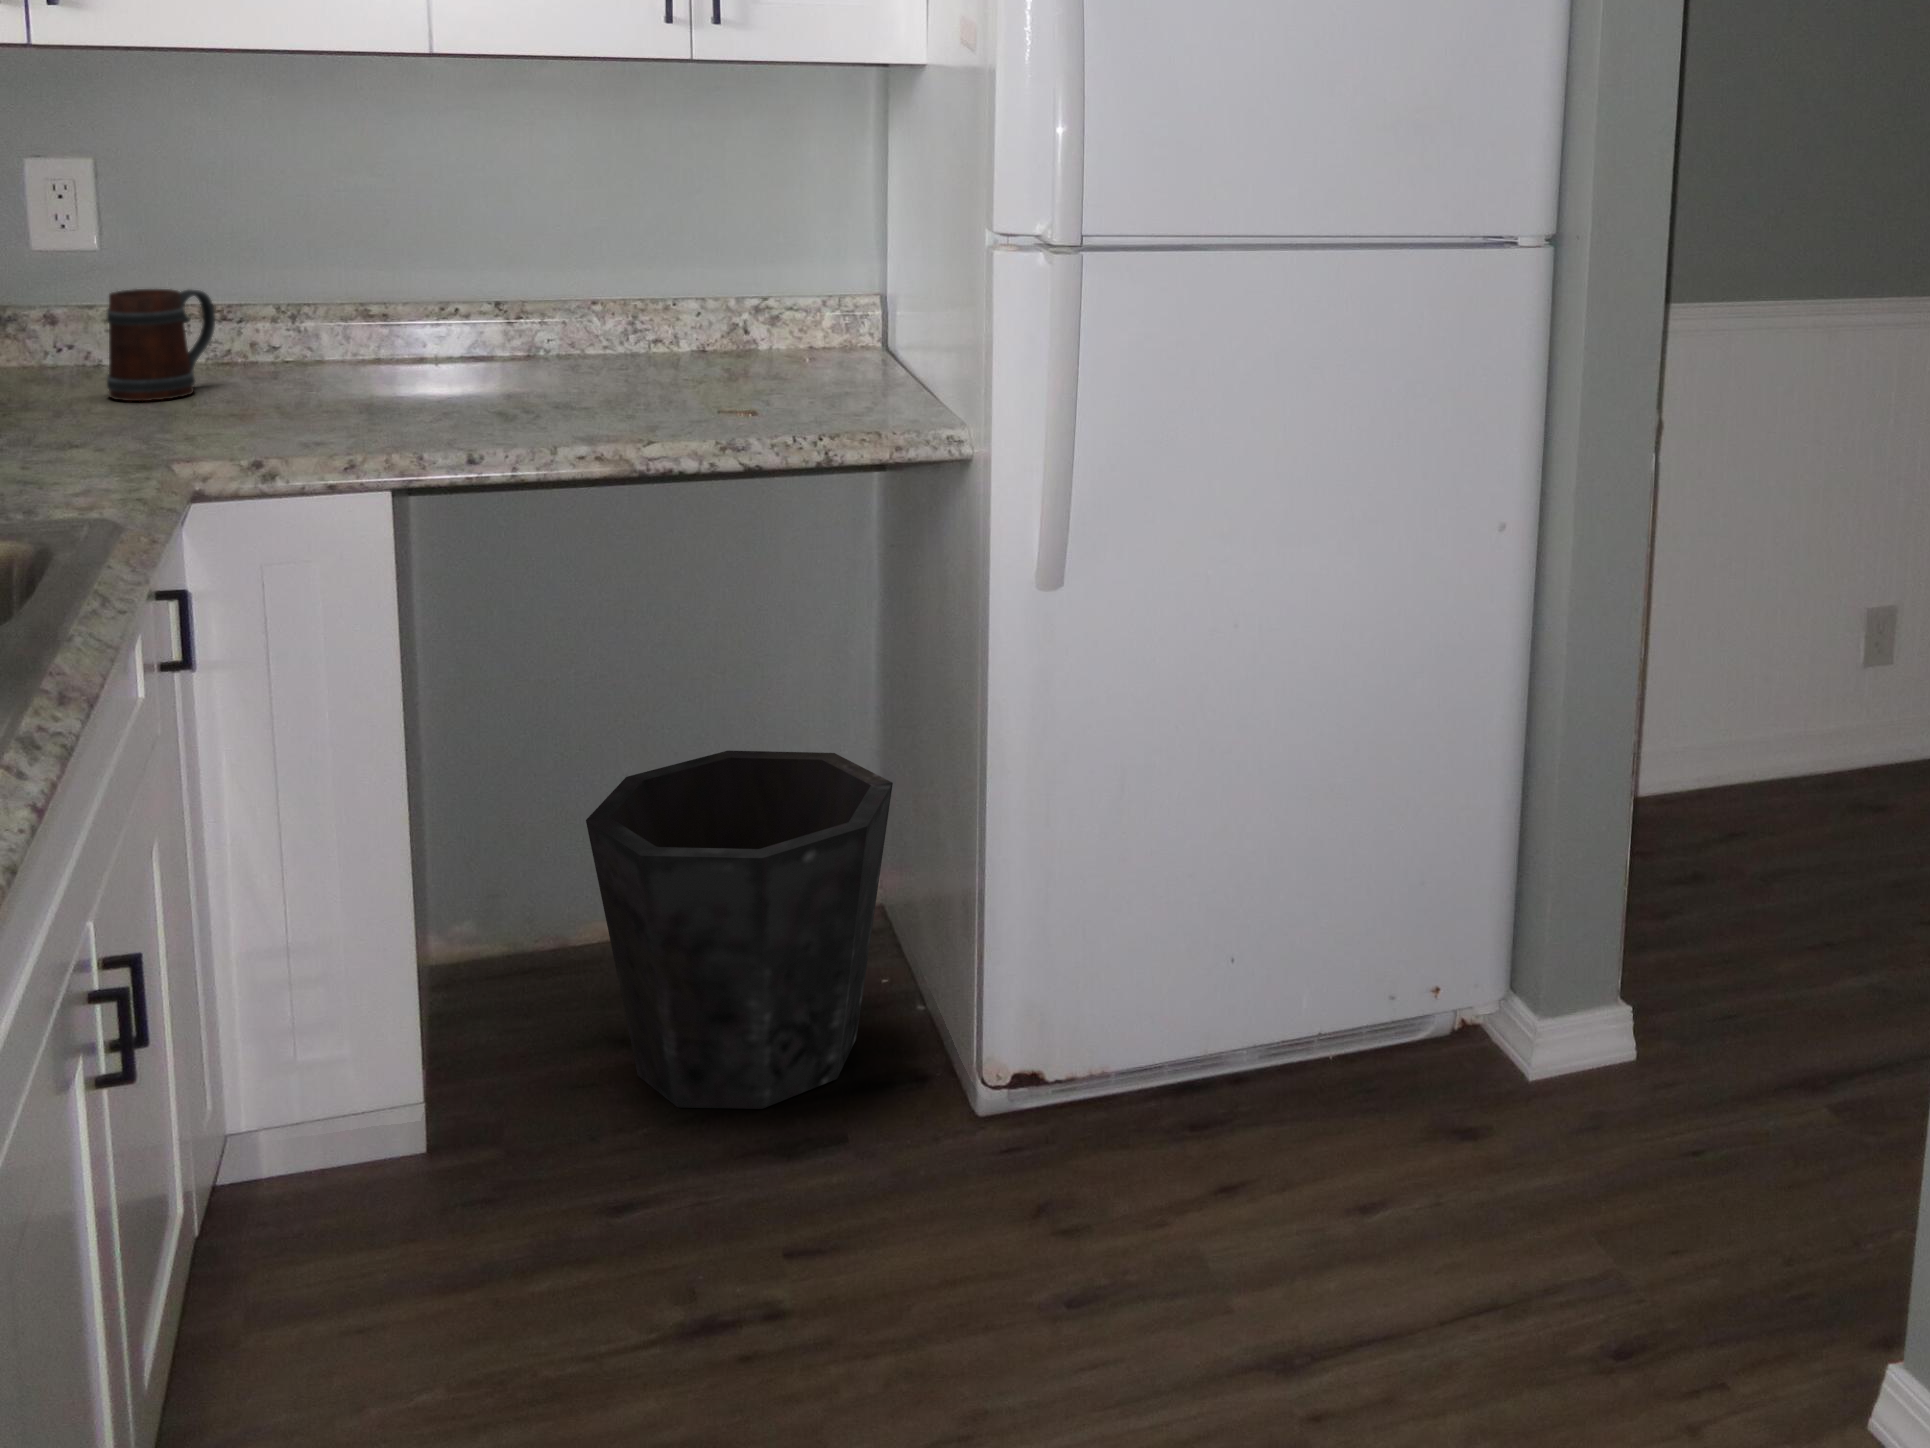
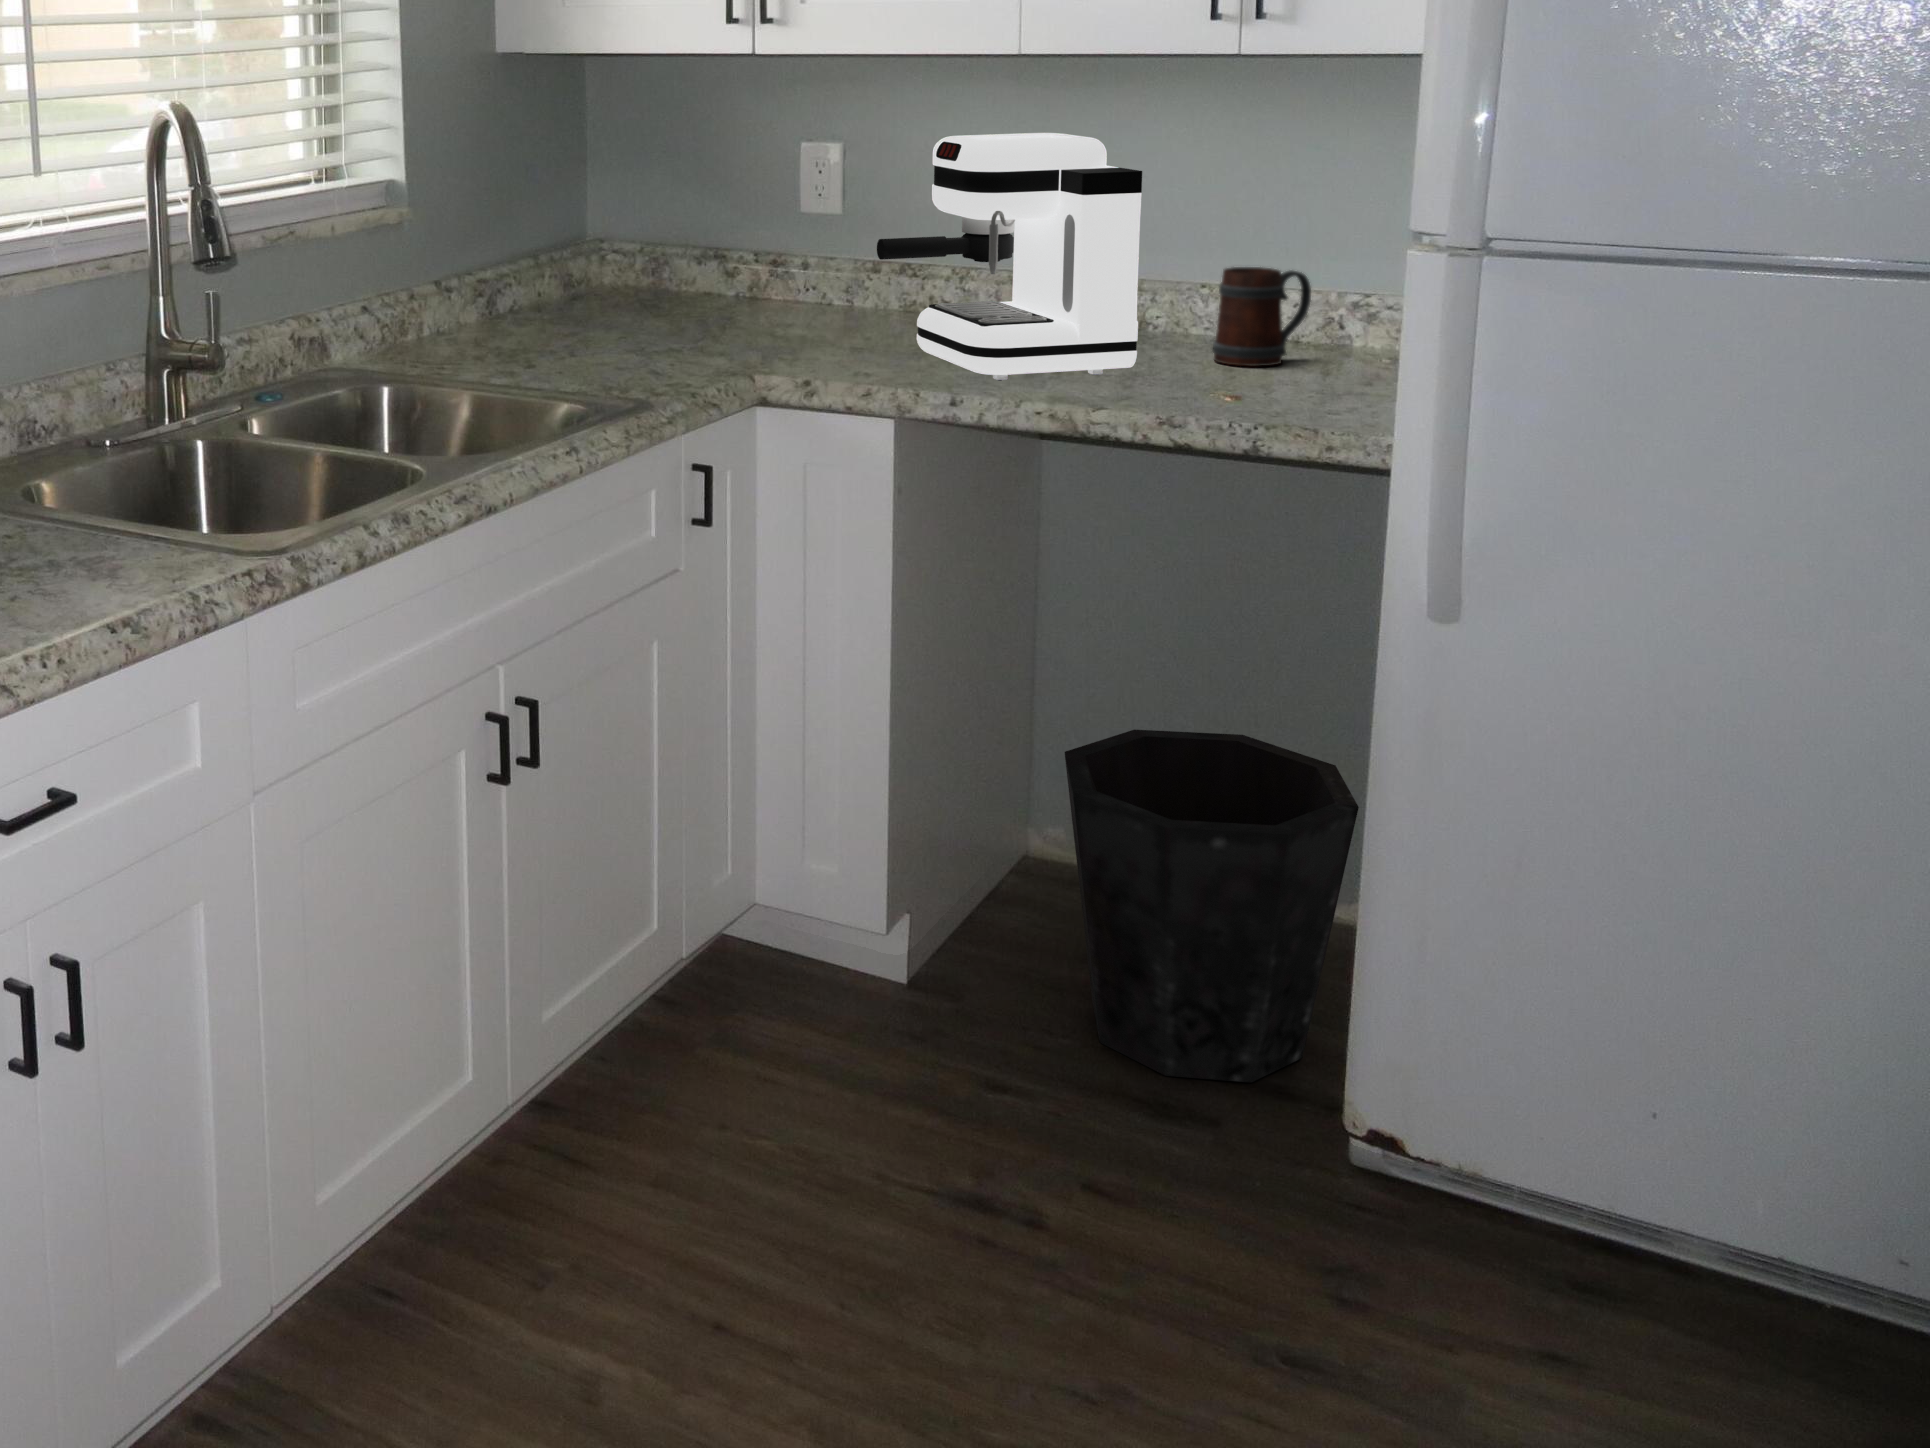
coffee maker: none [304,146,619,429] -> present [877,133,1142,380]
mug: present [107,289,215,401] -> present [1213,267,1311,366]

